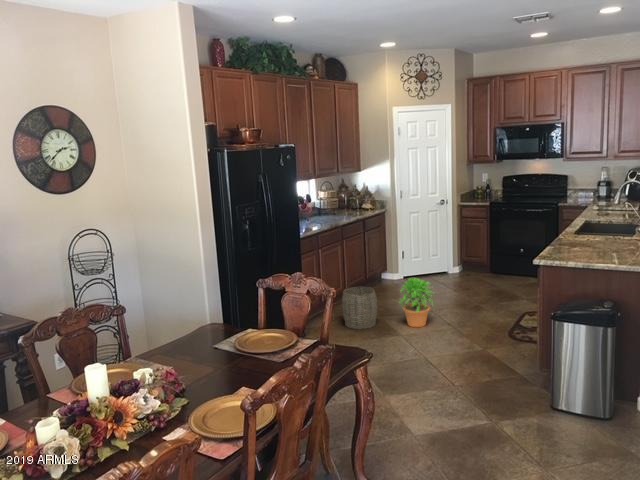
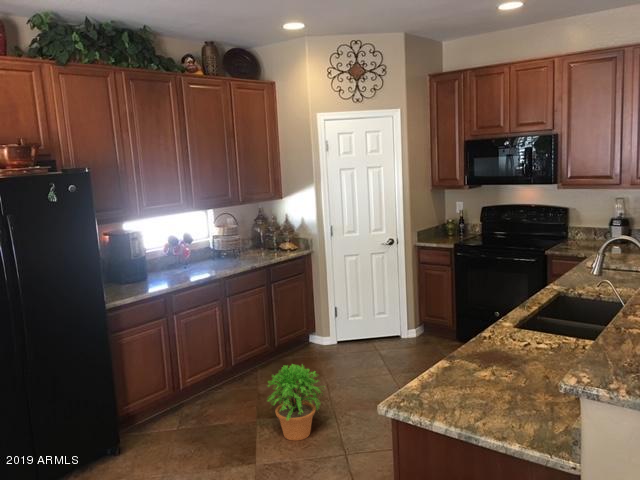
woven basket: present [342,287,377,329] -> none [192,370,244,438]

